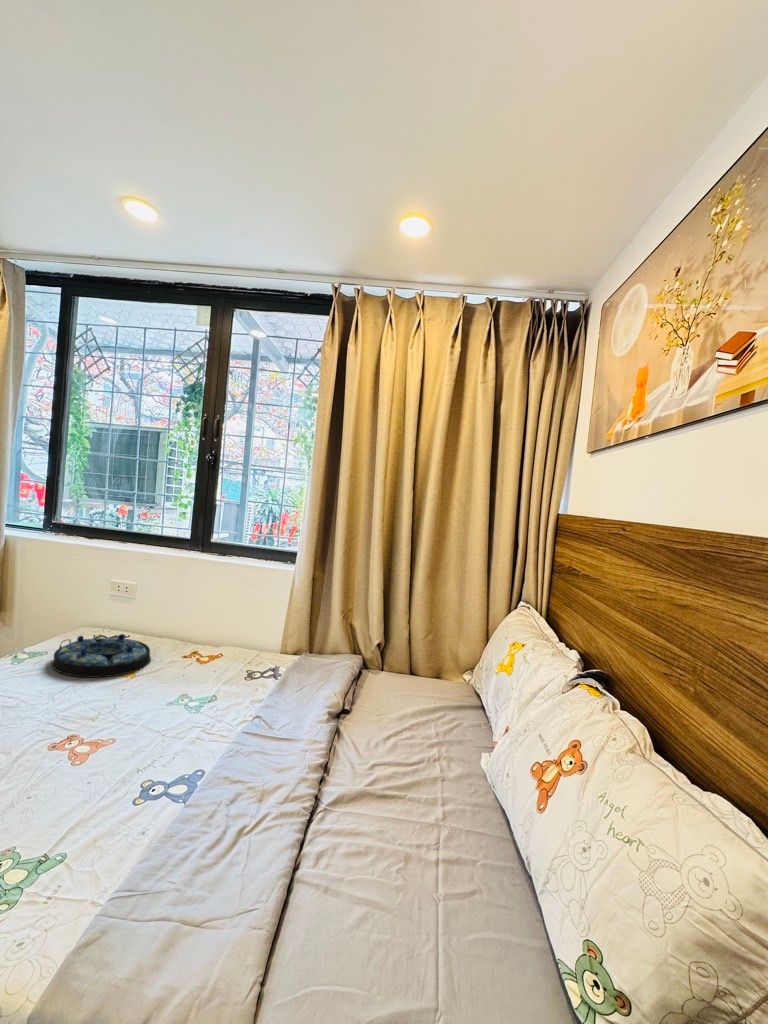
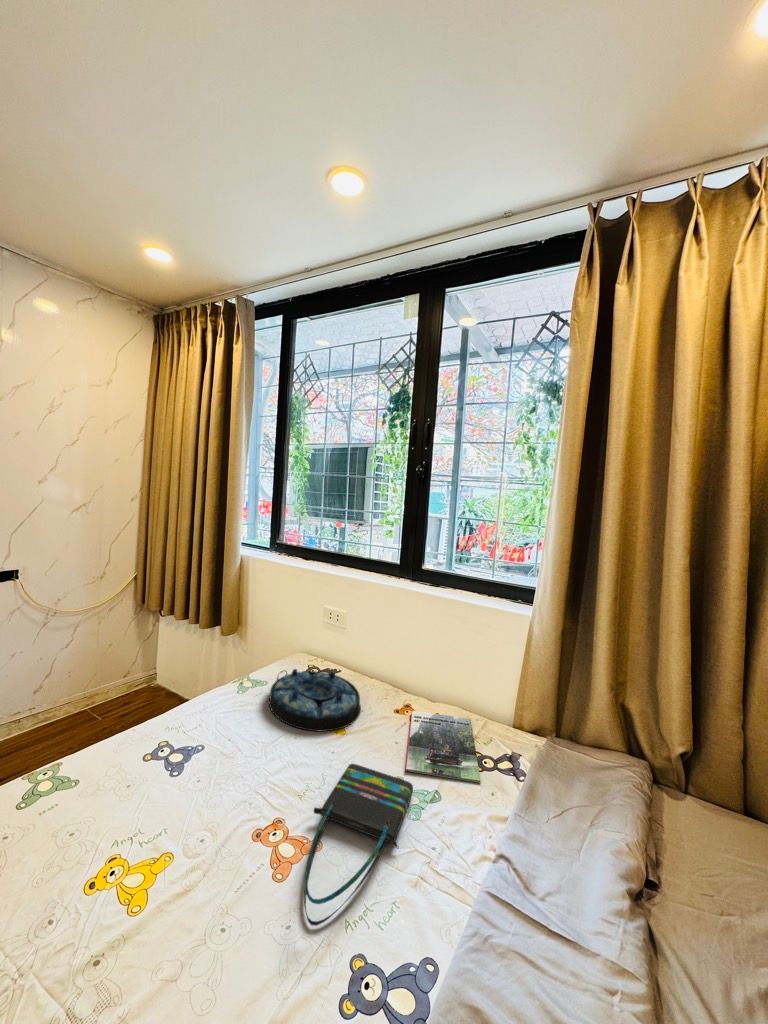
magazine: none [190,653,248,686] -> present [405,711,481,783]
tote bag: none [107,685,195,759] -> present [304,764,413,926]

